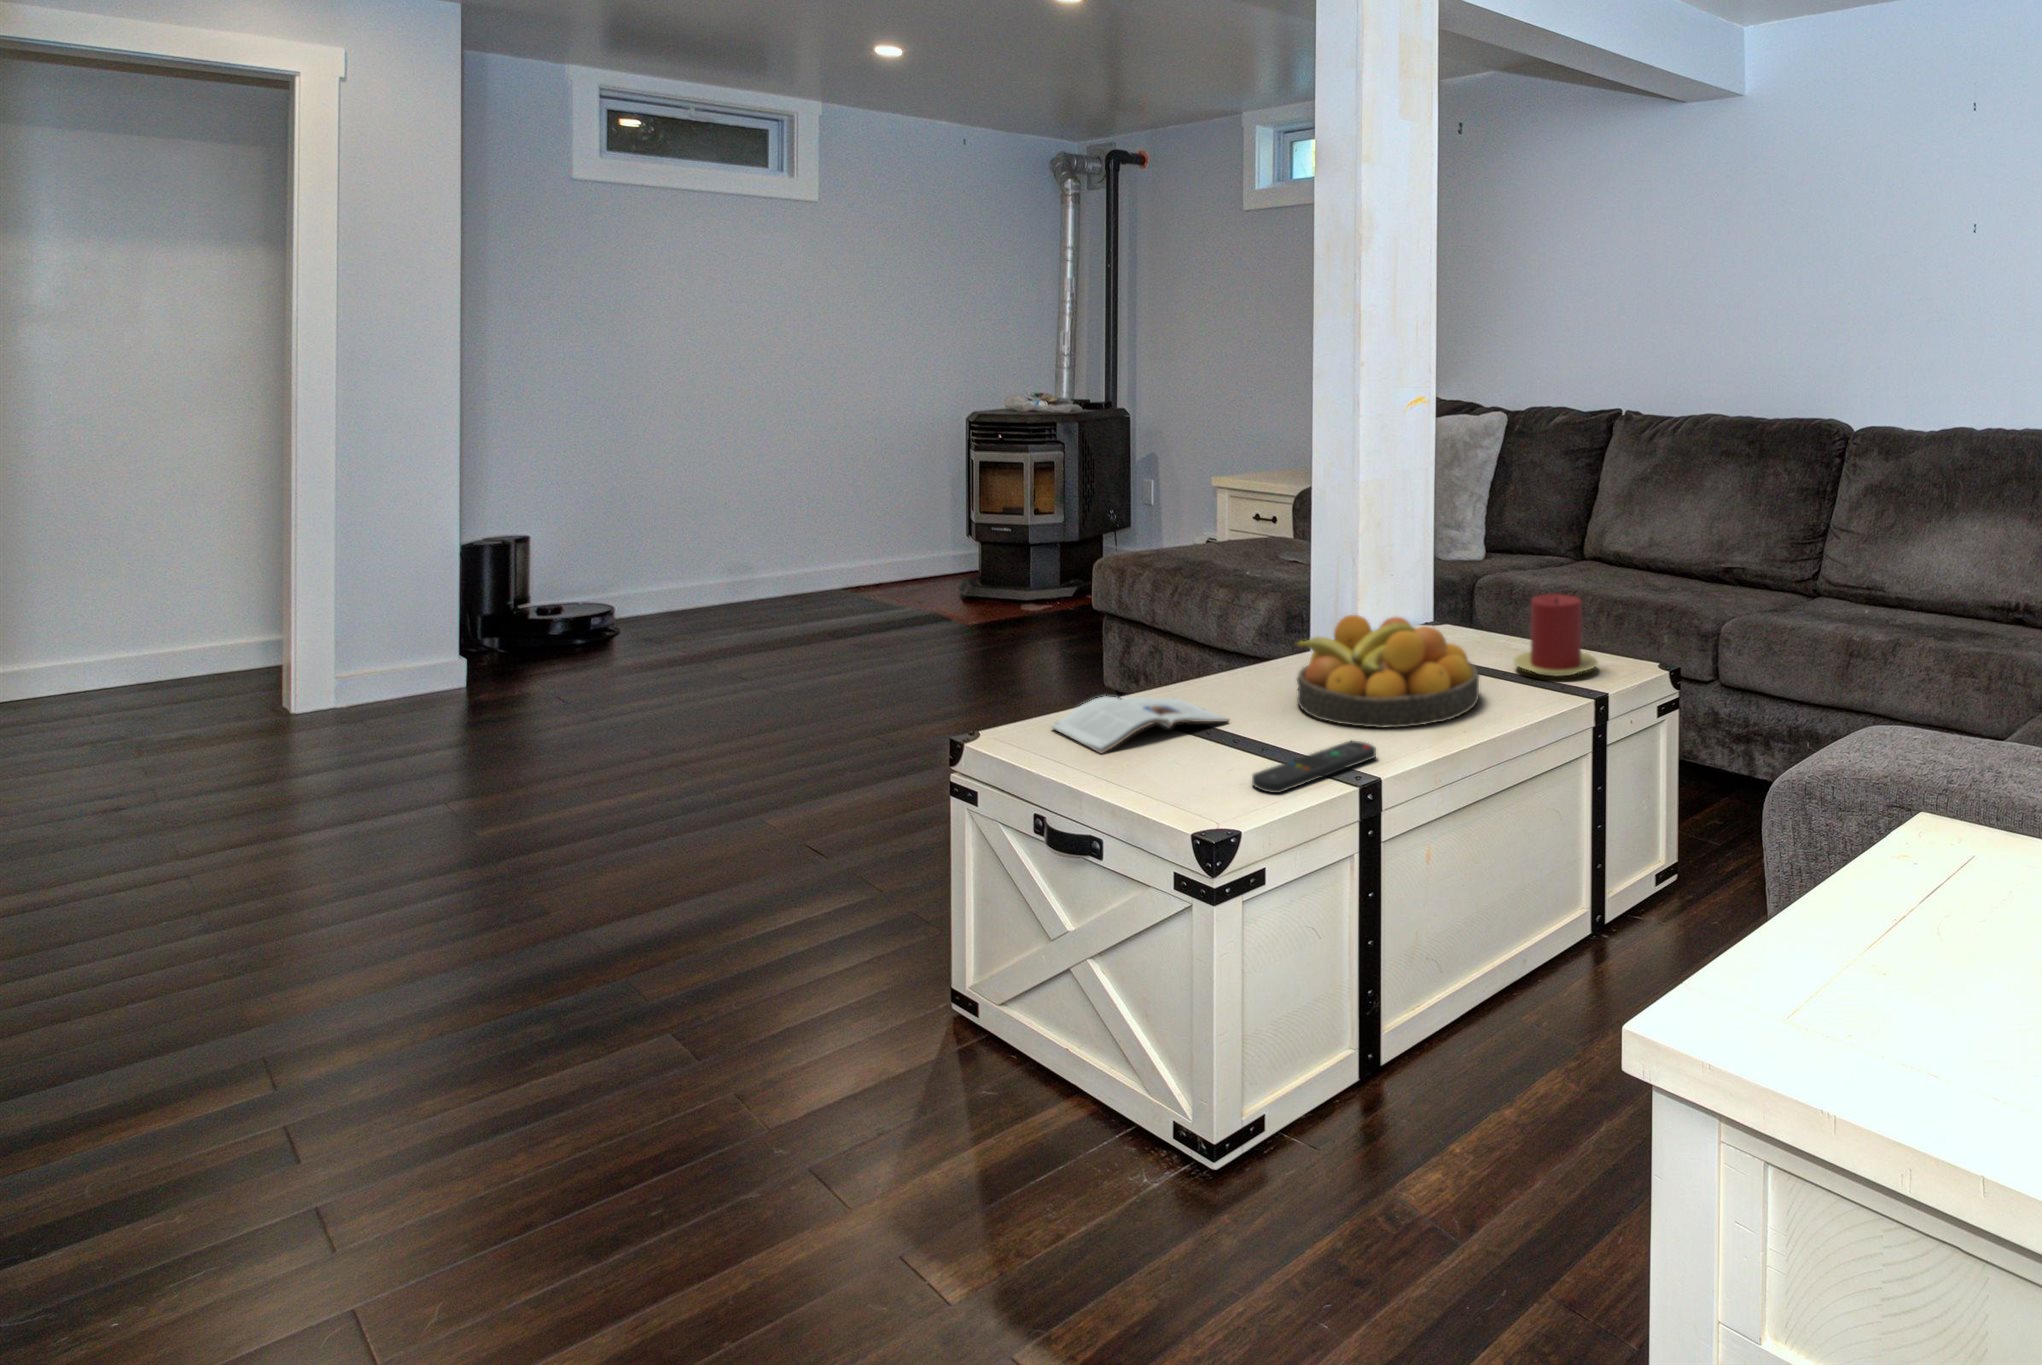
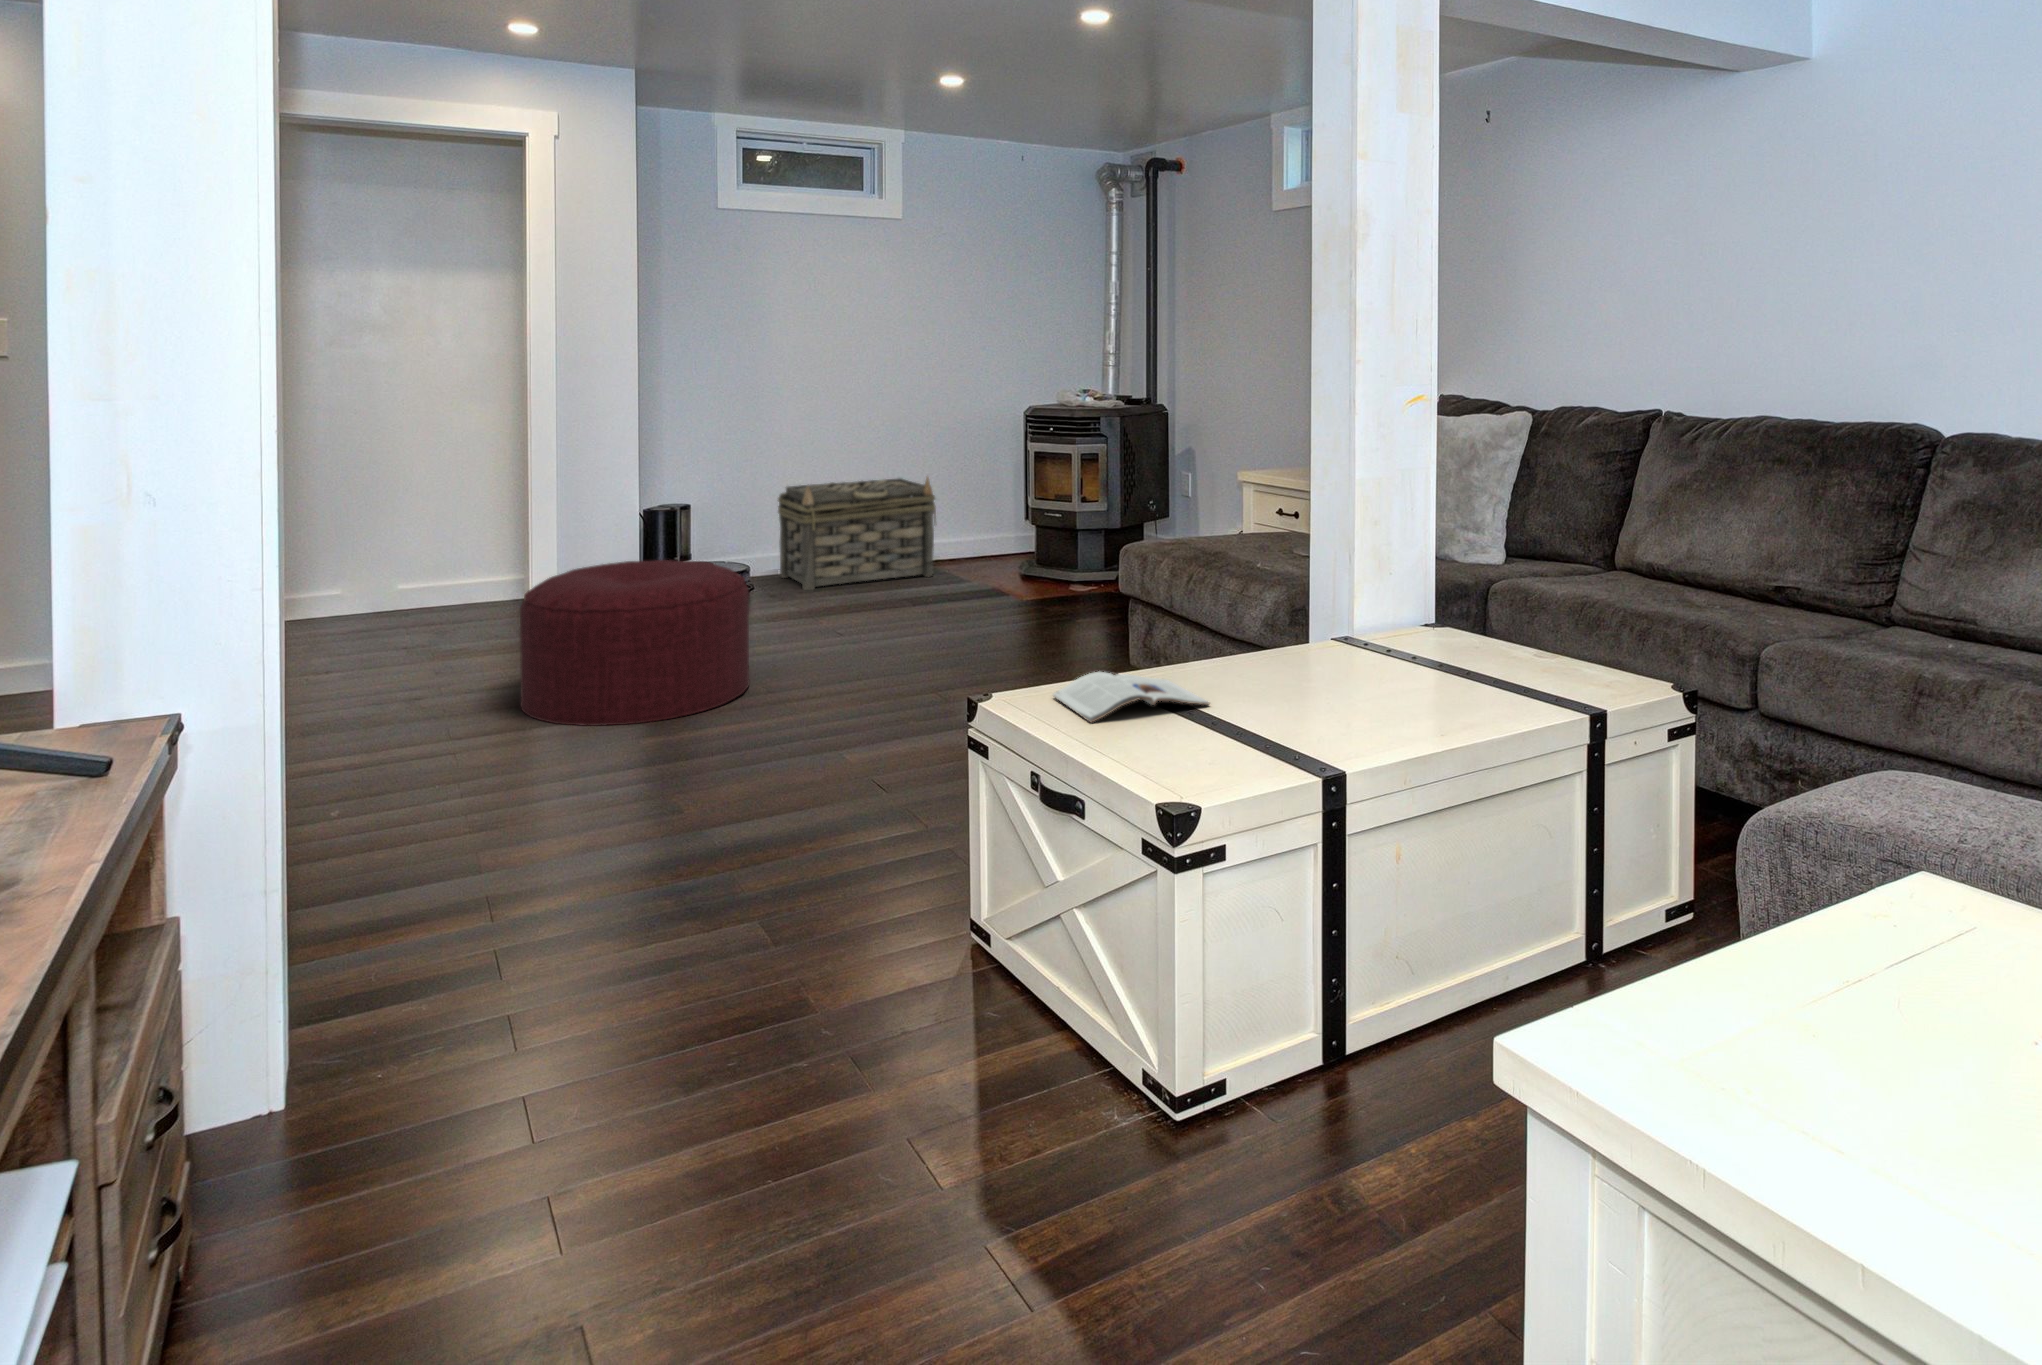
basket: none [653,491,861,627] -> present [778,477,936,590]
candle: present [1514,594,1597,677] -> none [1505,604,1597,690]
ottoman: none [280,602,626,819] -> present [520,560,749,726]
fruit bowl: present [1294,615,1479,728] -> none [1273,611,1460,726]
remote control: present [1252,741,1376,793] -> none [1218,733,1341,775]

